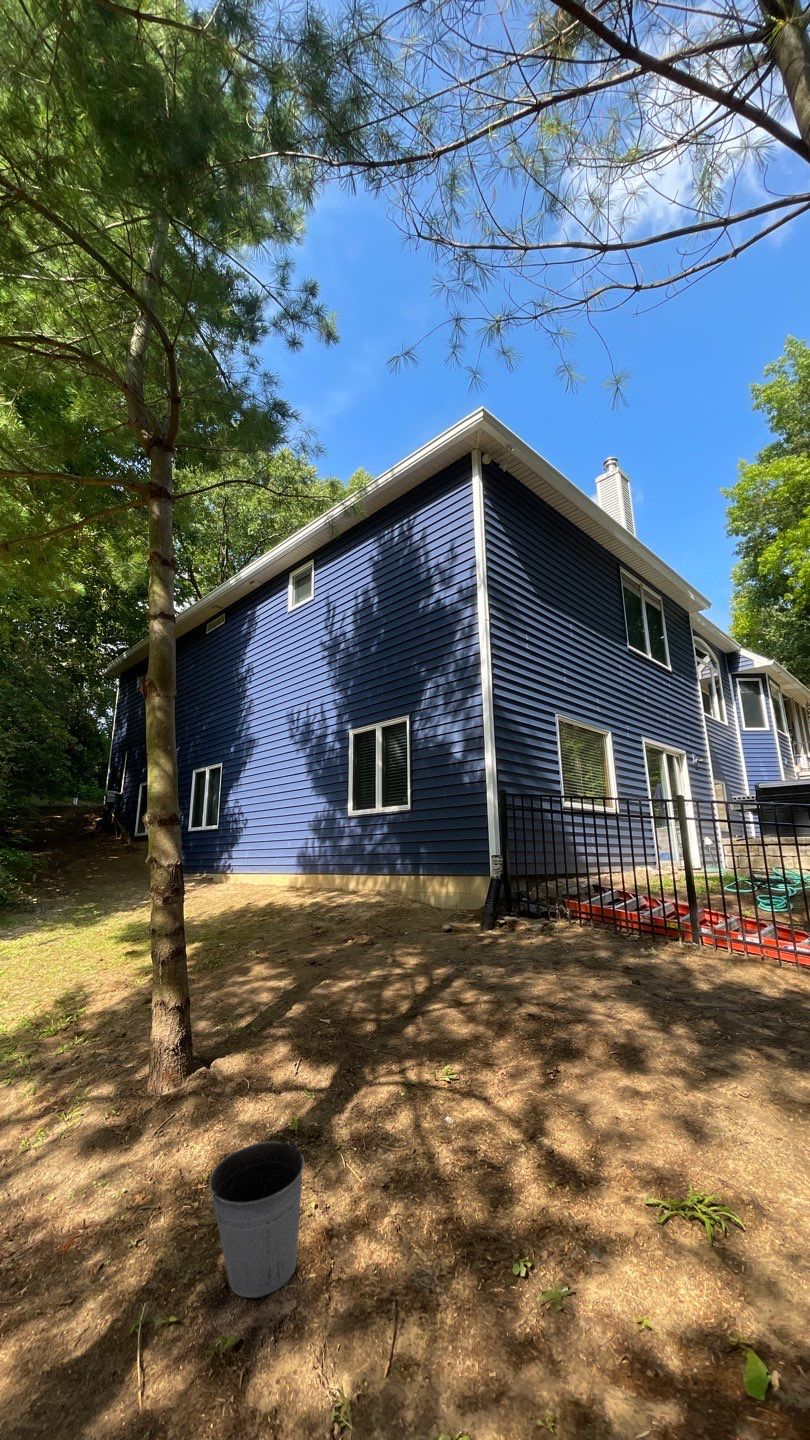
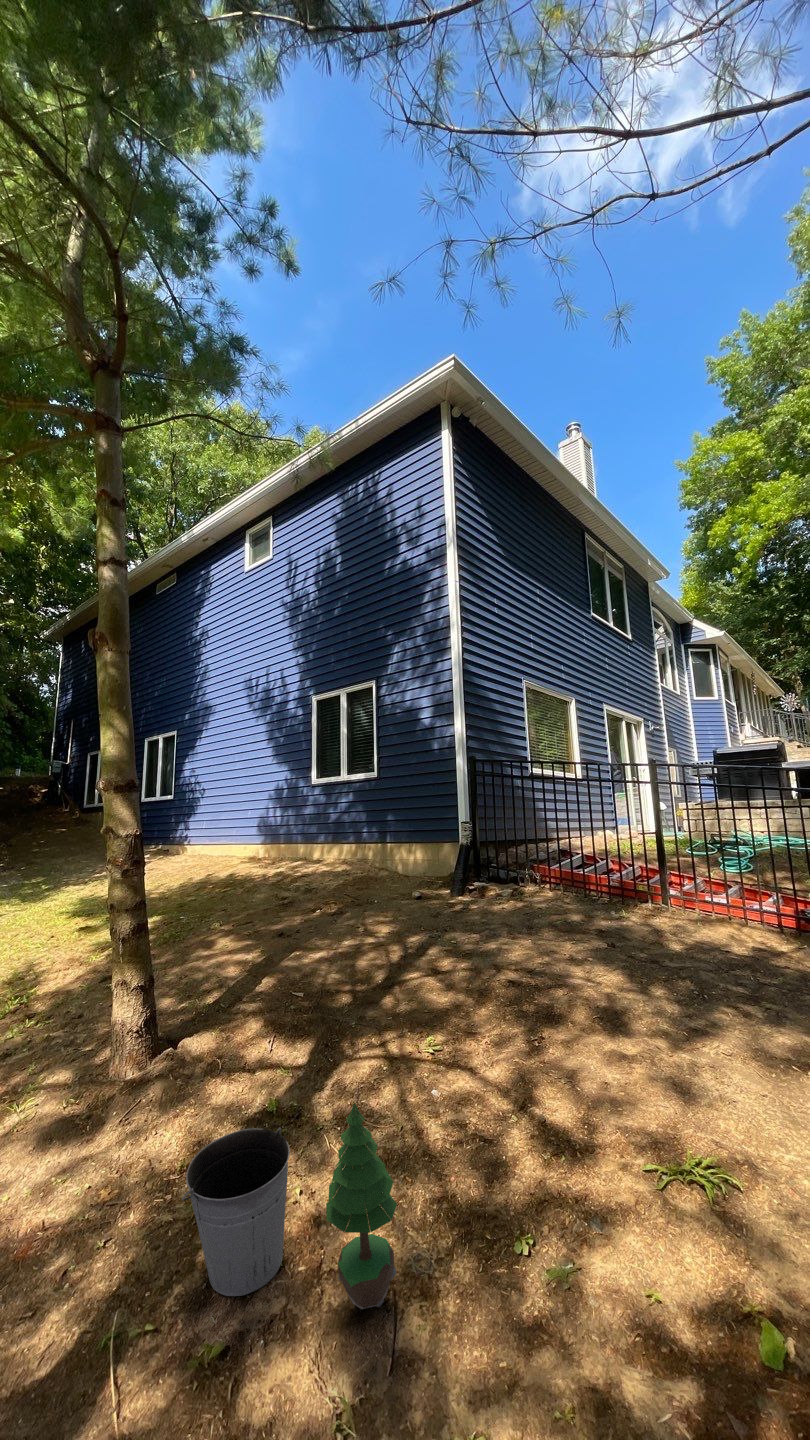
potted tree: none [333,1117,400,1316] -> present [326,1103,397,1309]

